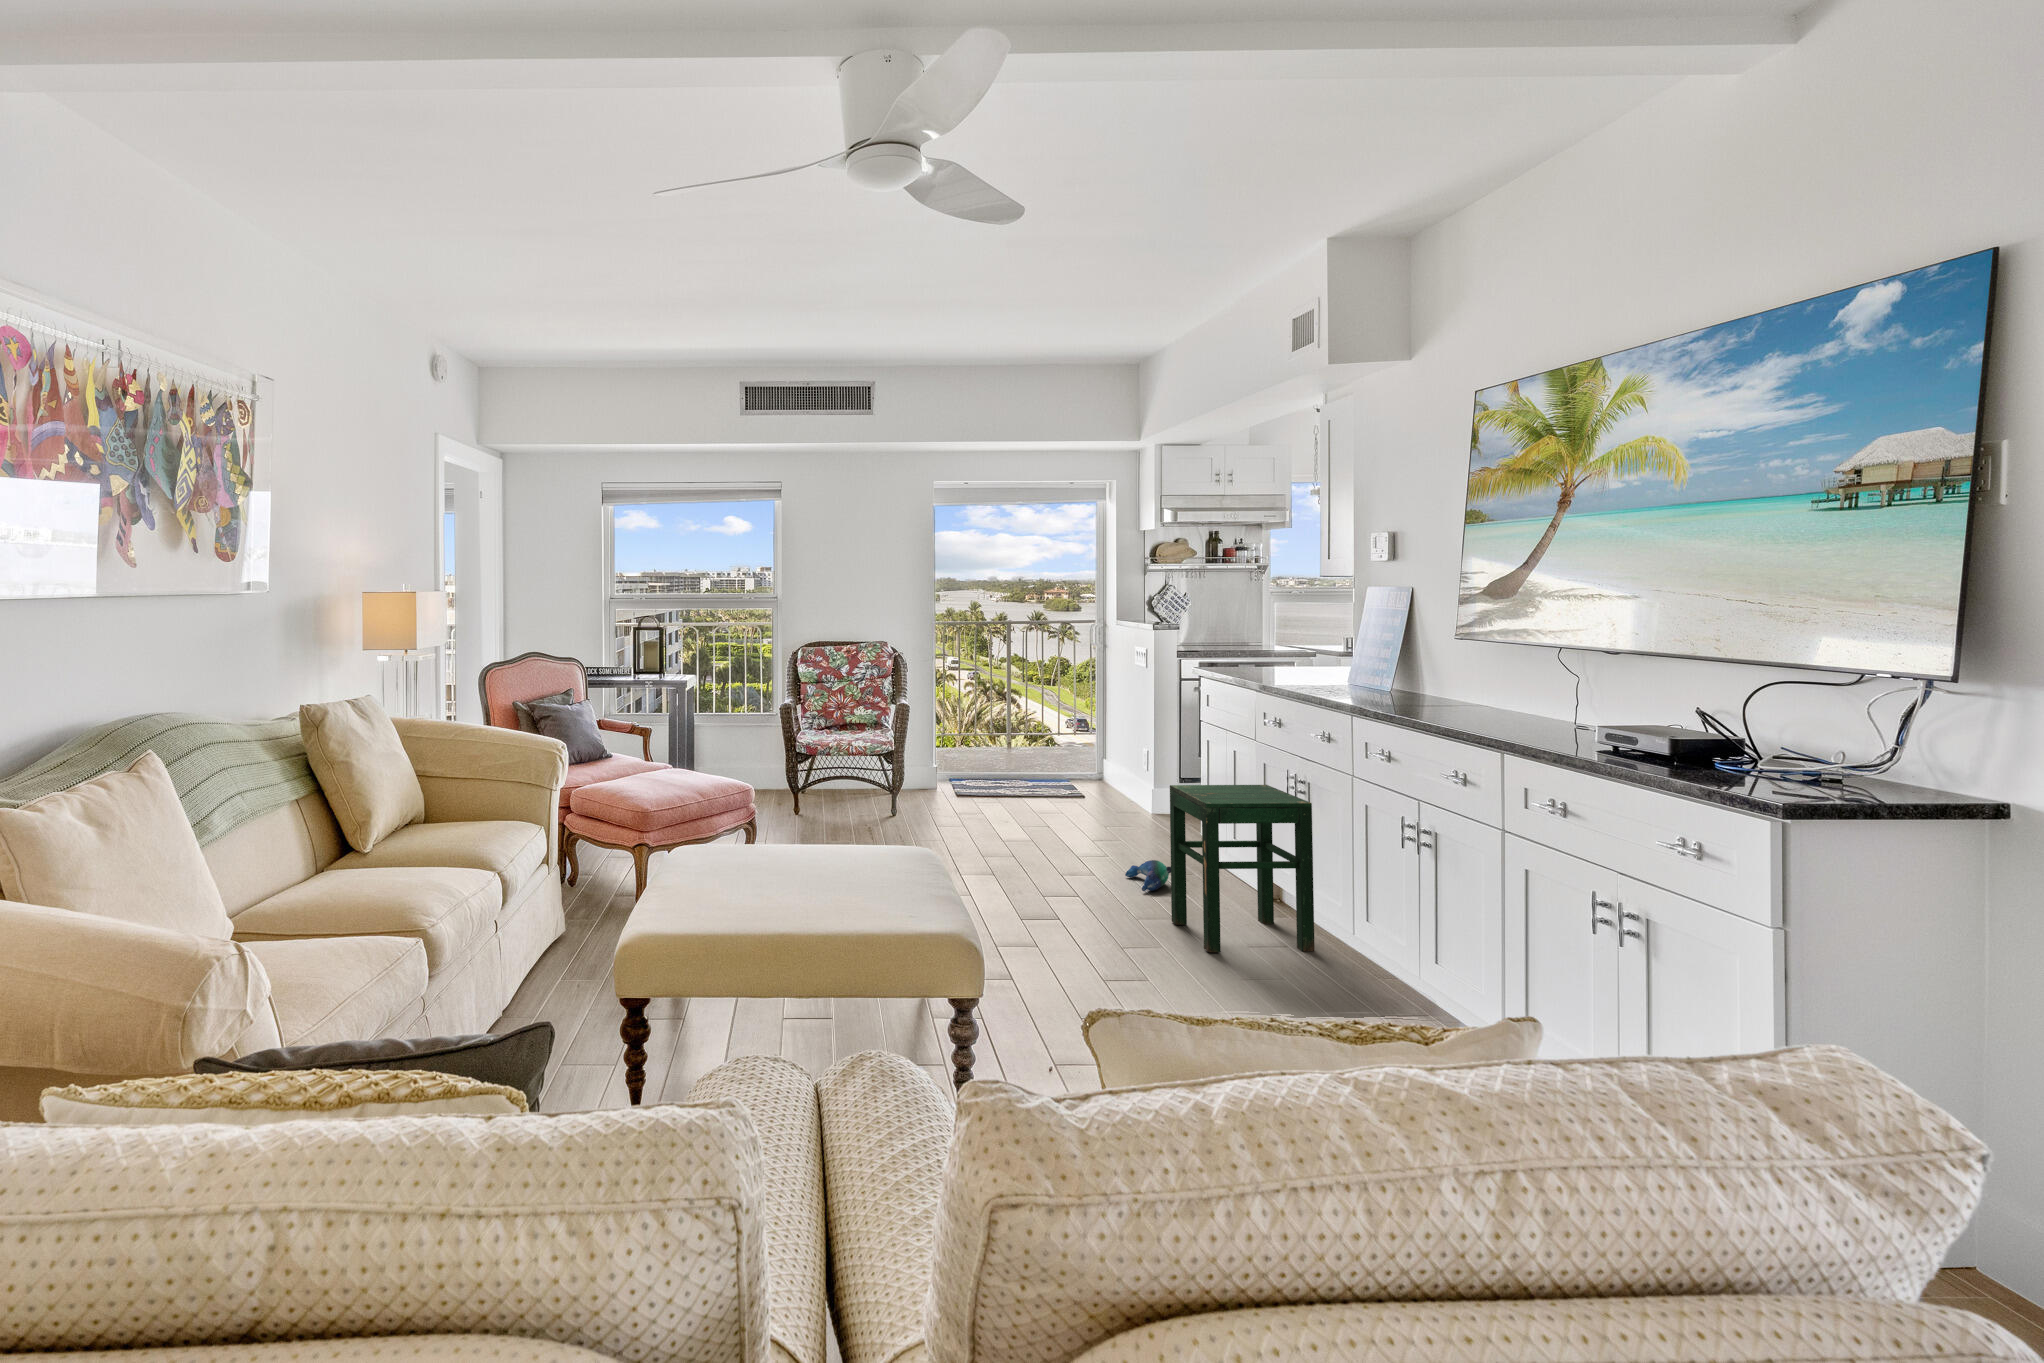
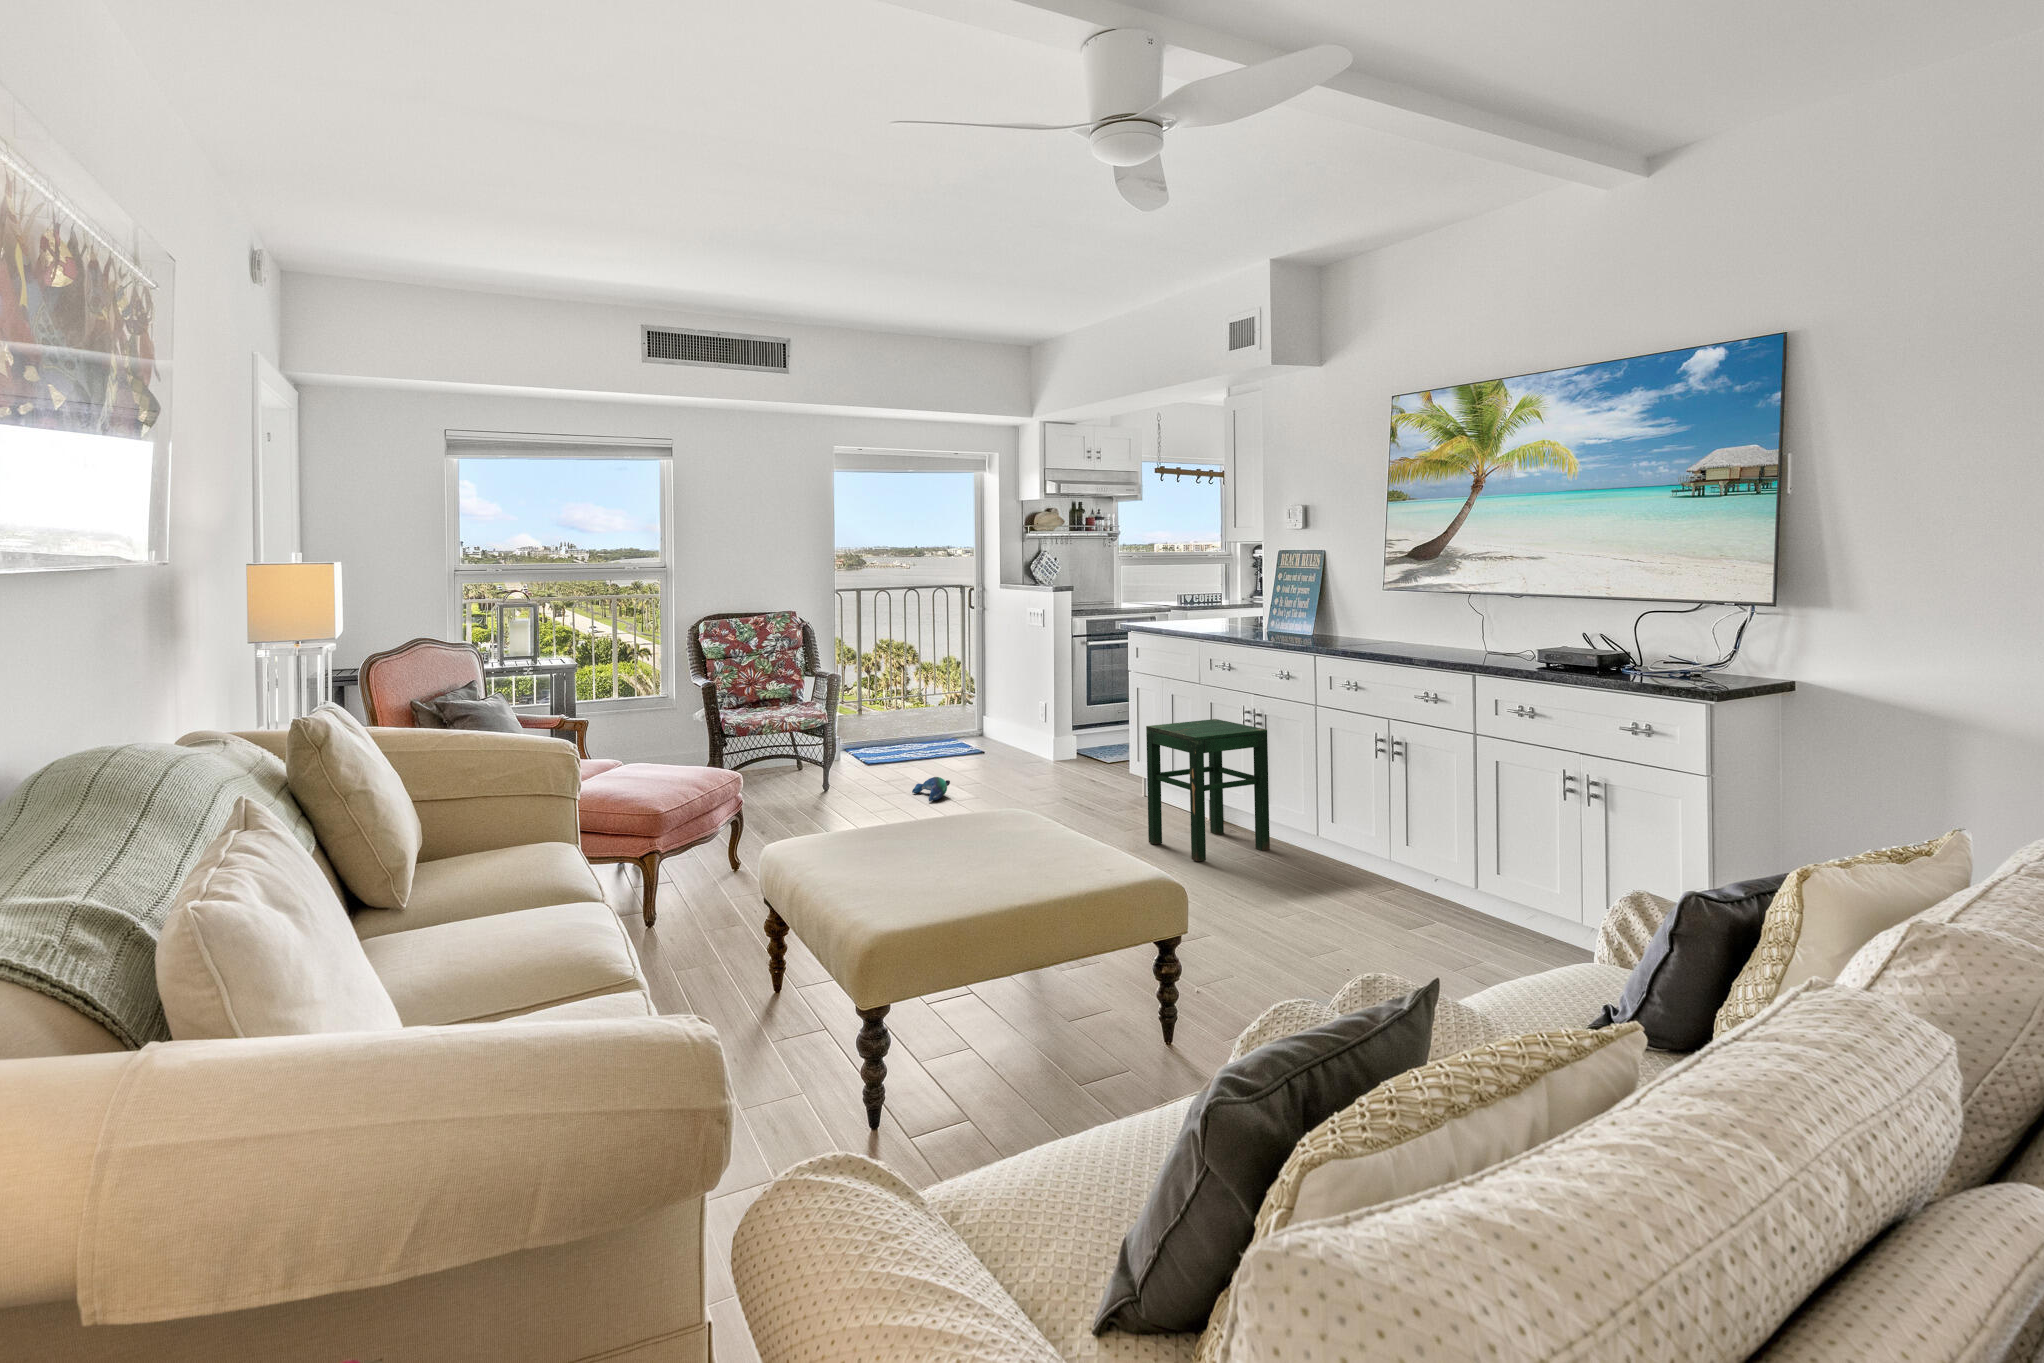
plush toy: present [1125,860,1171,891] -> present [912,777,950,801]

